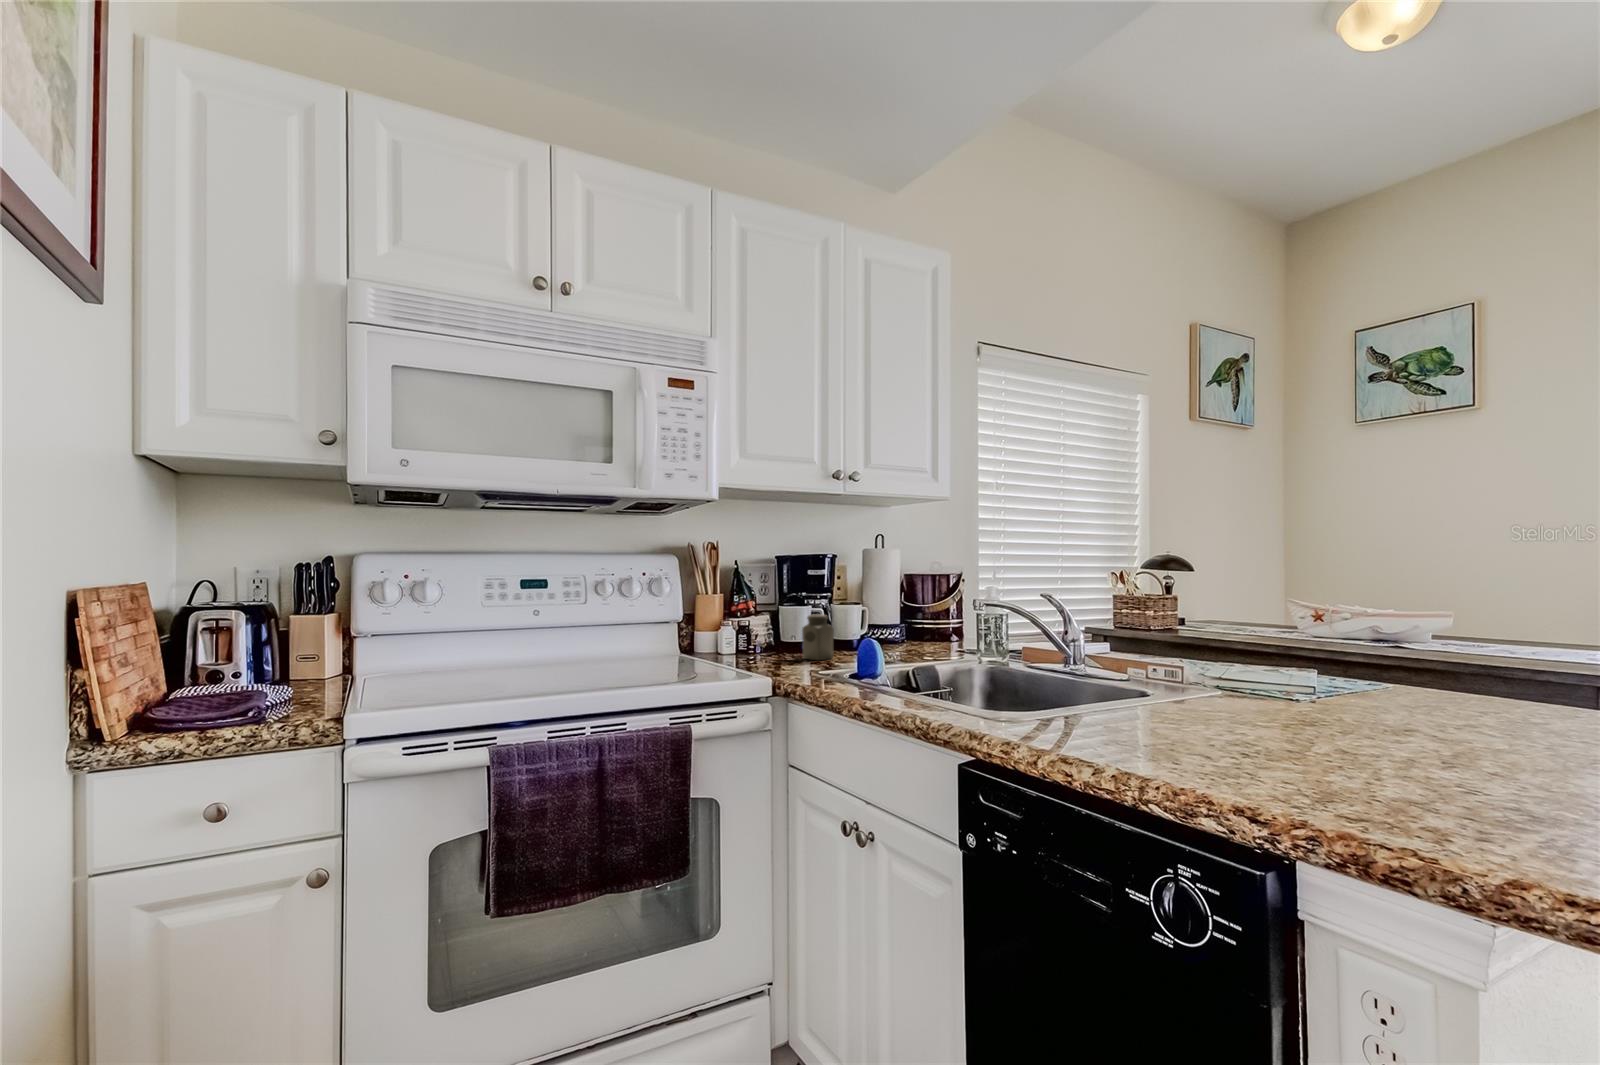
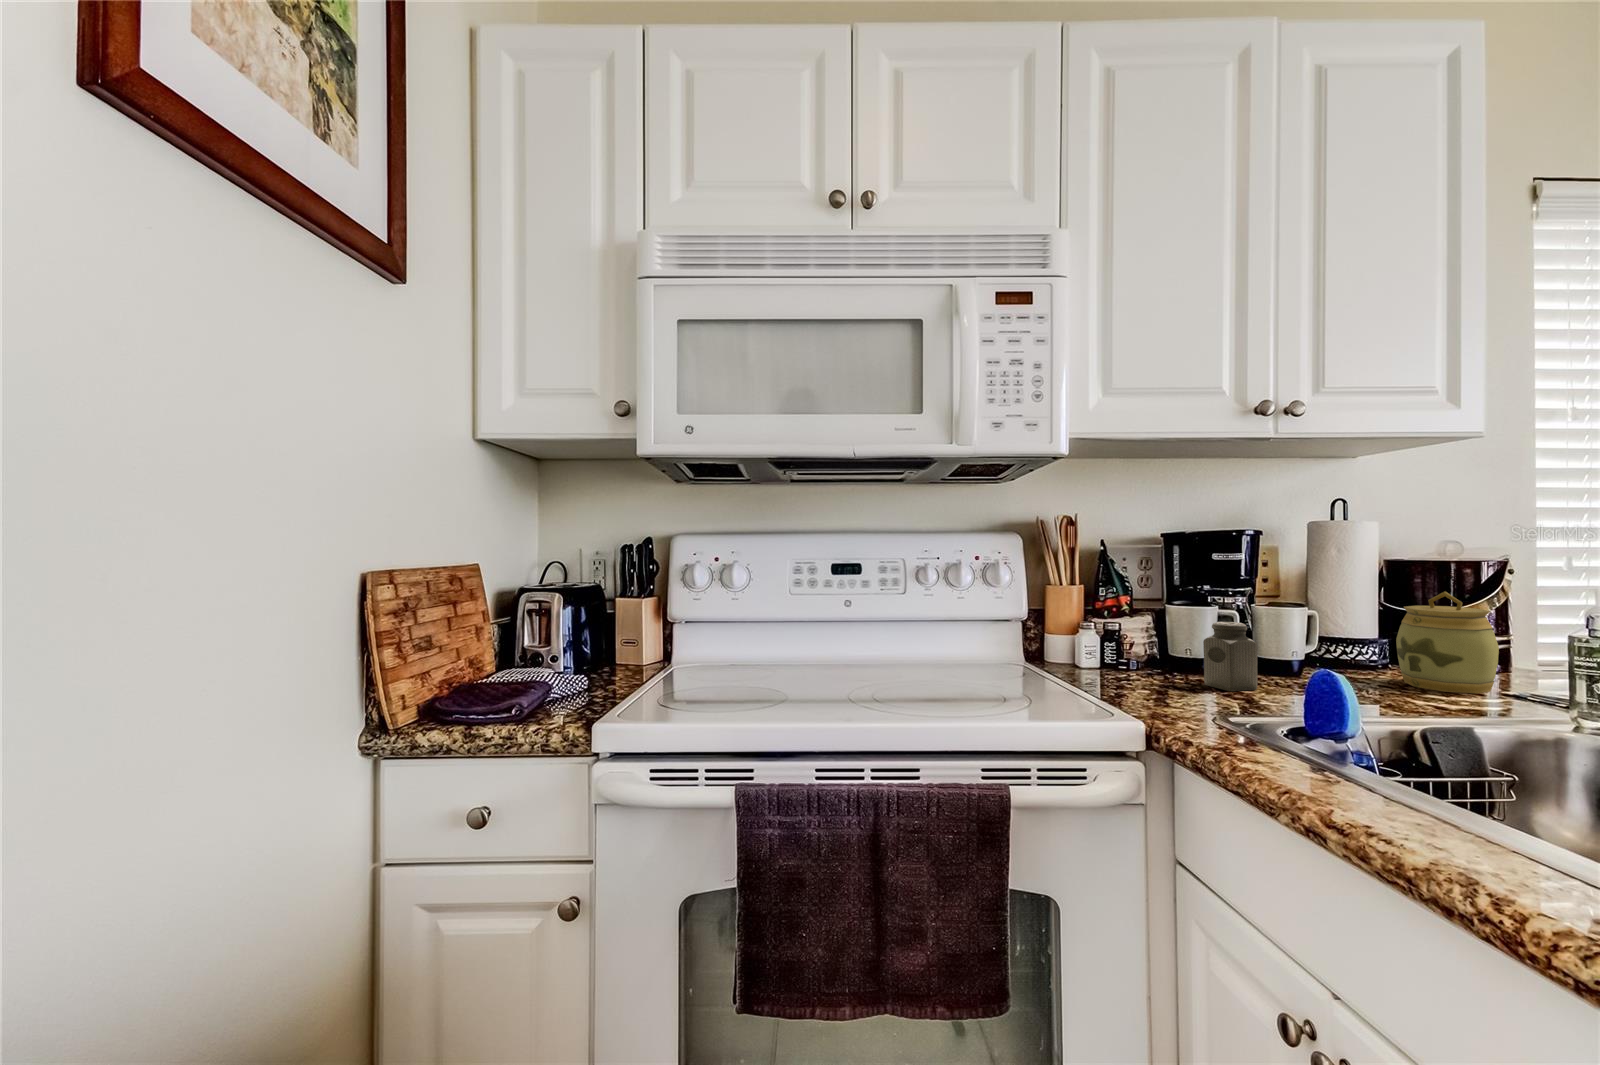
jar: none [907,591,954,653] -> present [1396,592,1499,694]

